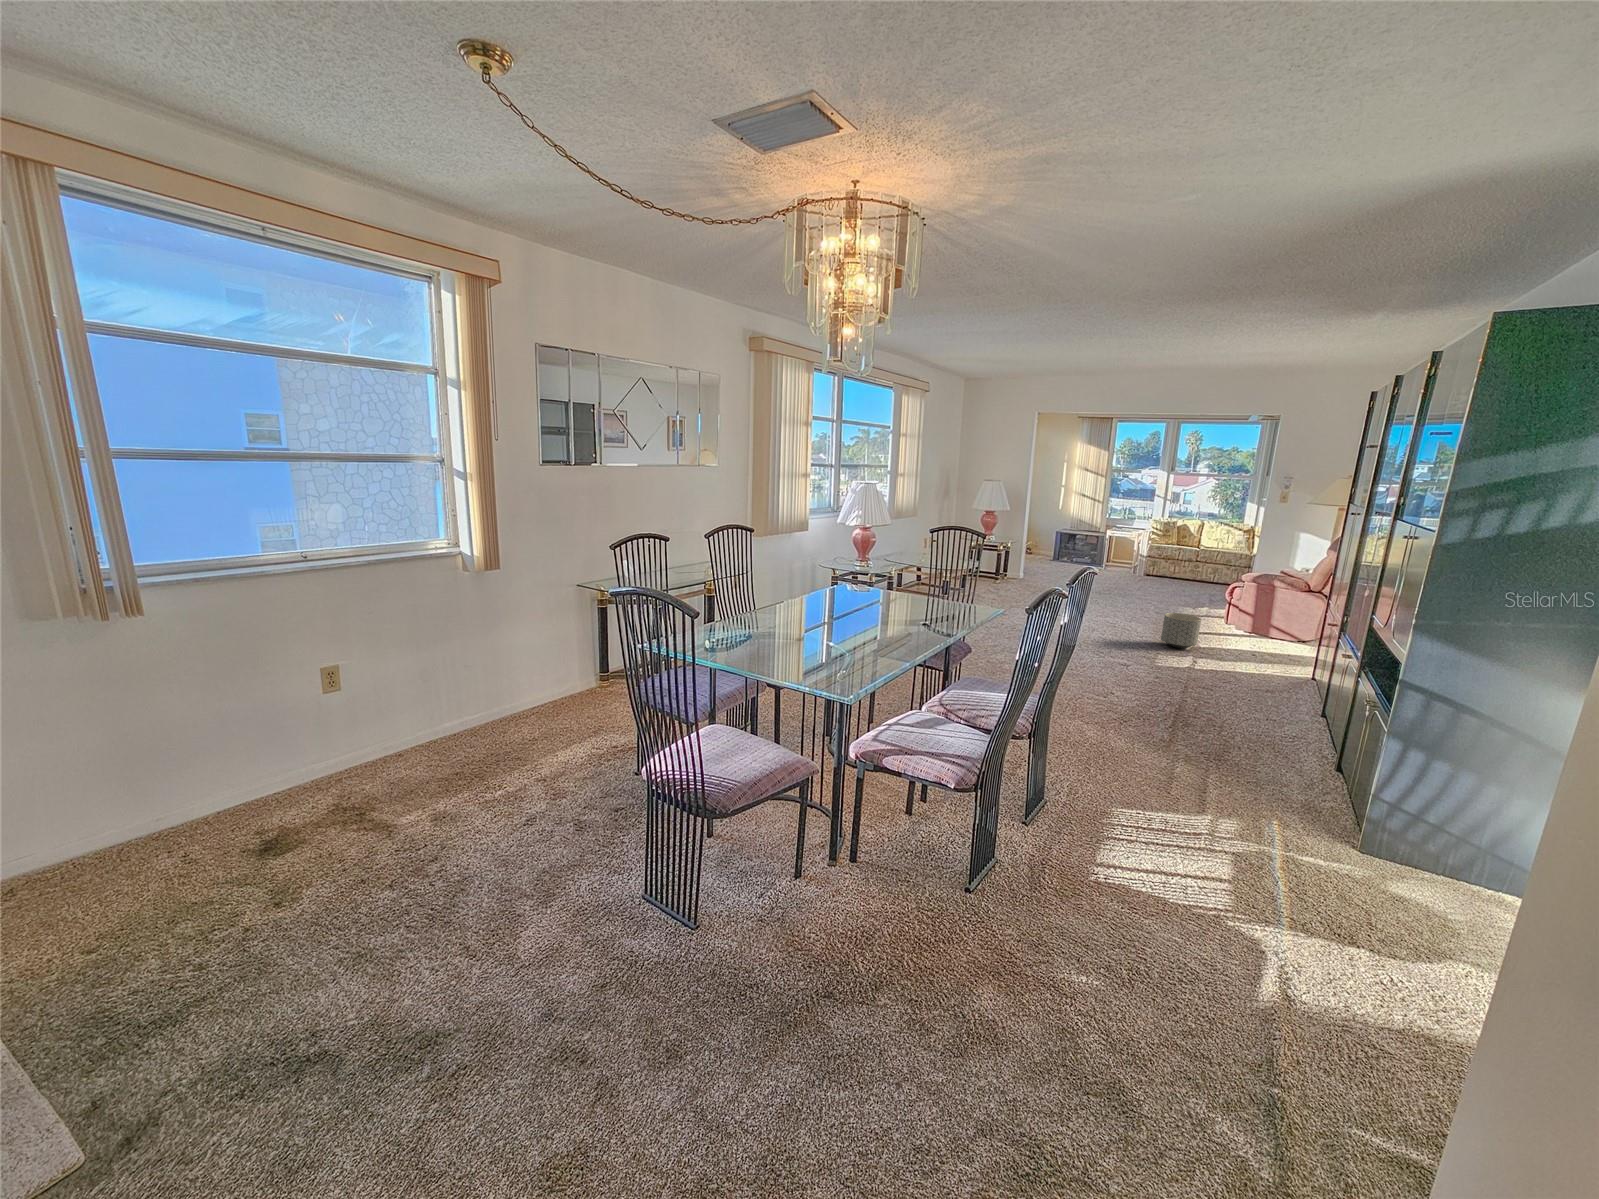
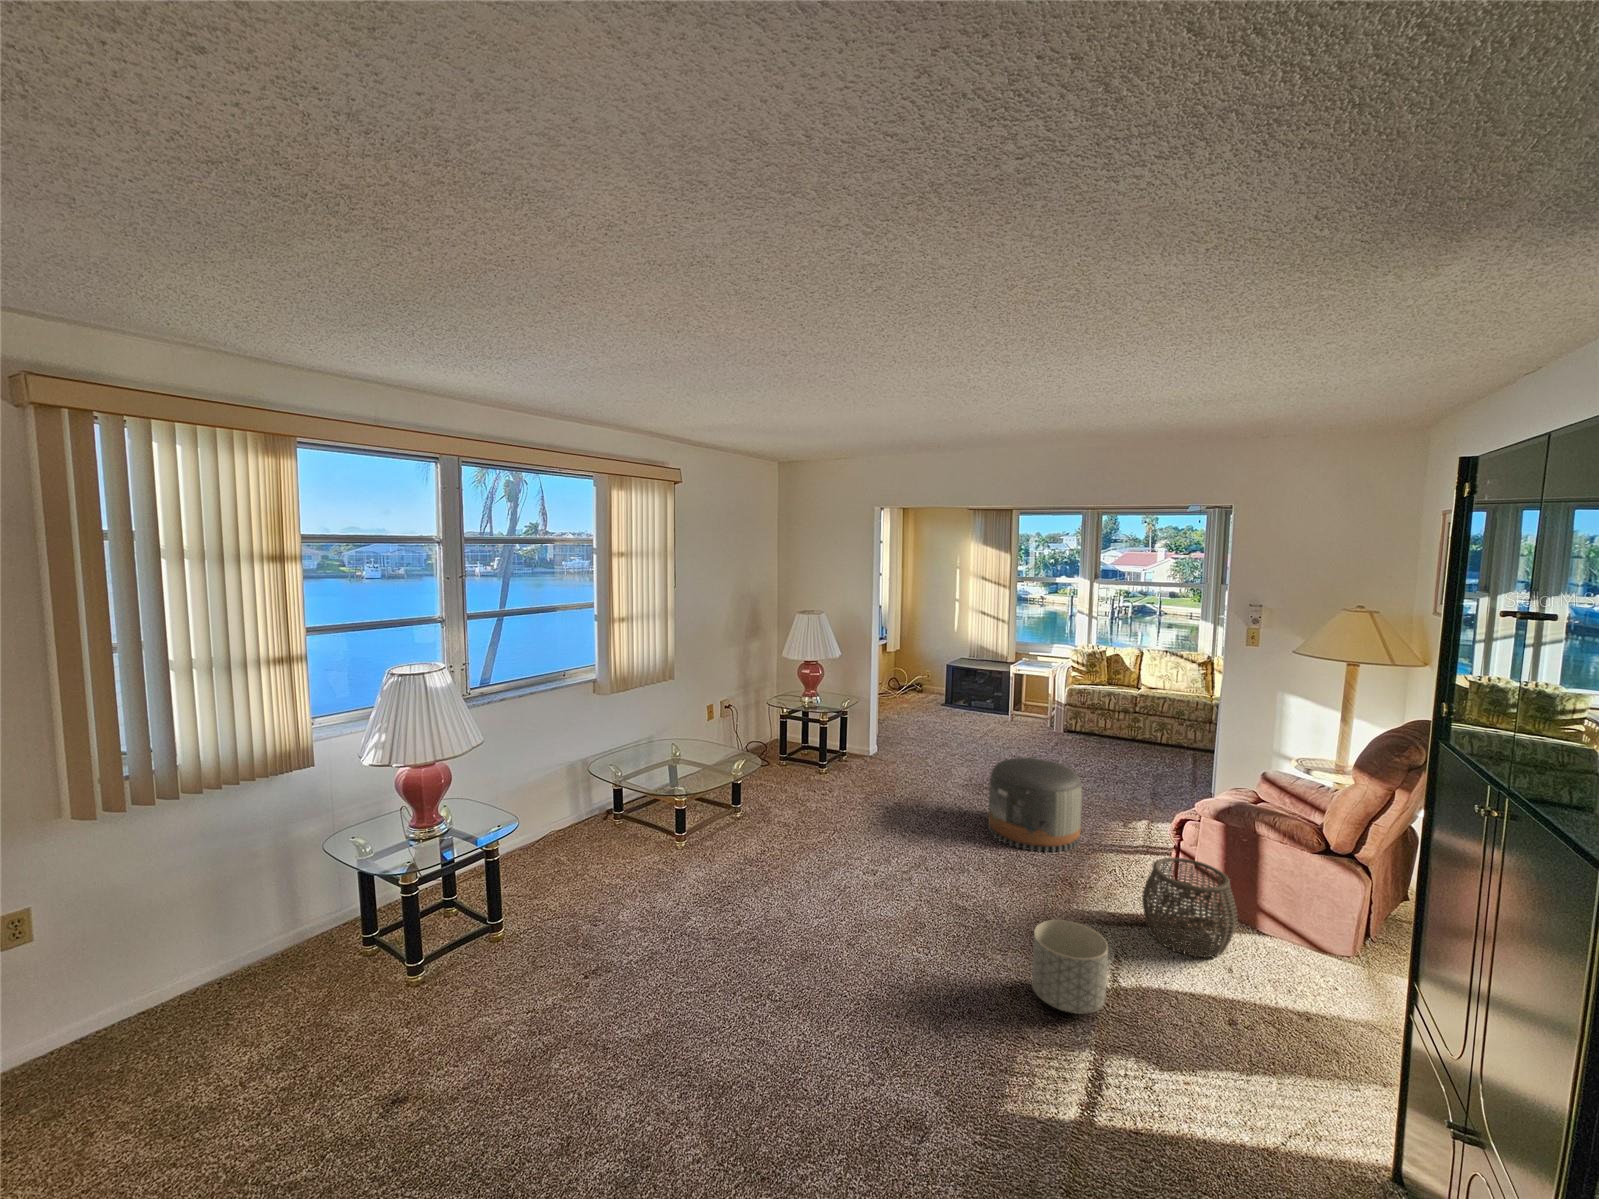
pouf: none [1114,566,1174,614] -> present [988,758,1082,853]
woven basket: none [1212,599,1262,642] -> present [1142,858,1237,958]

